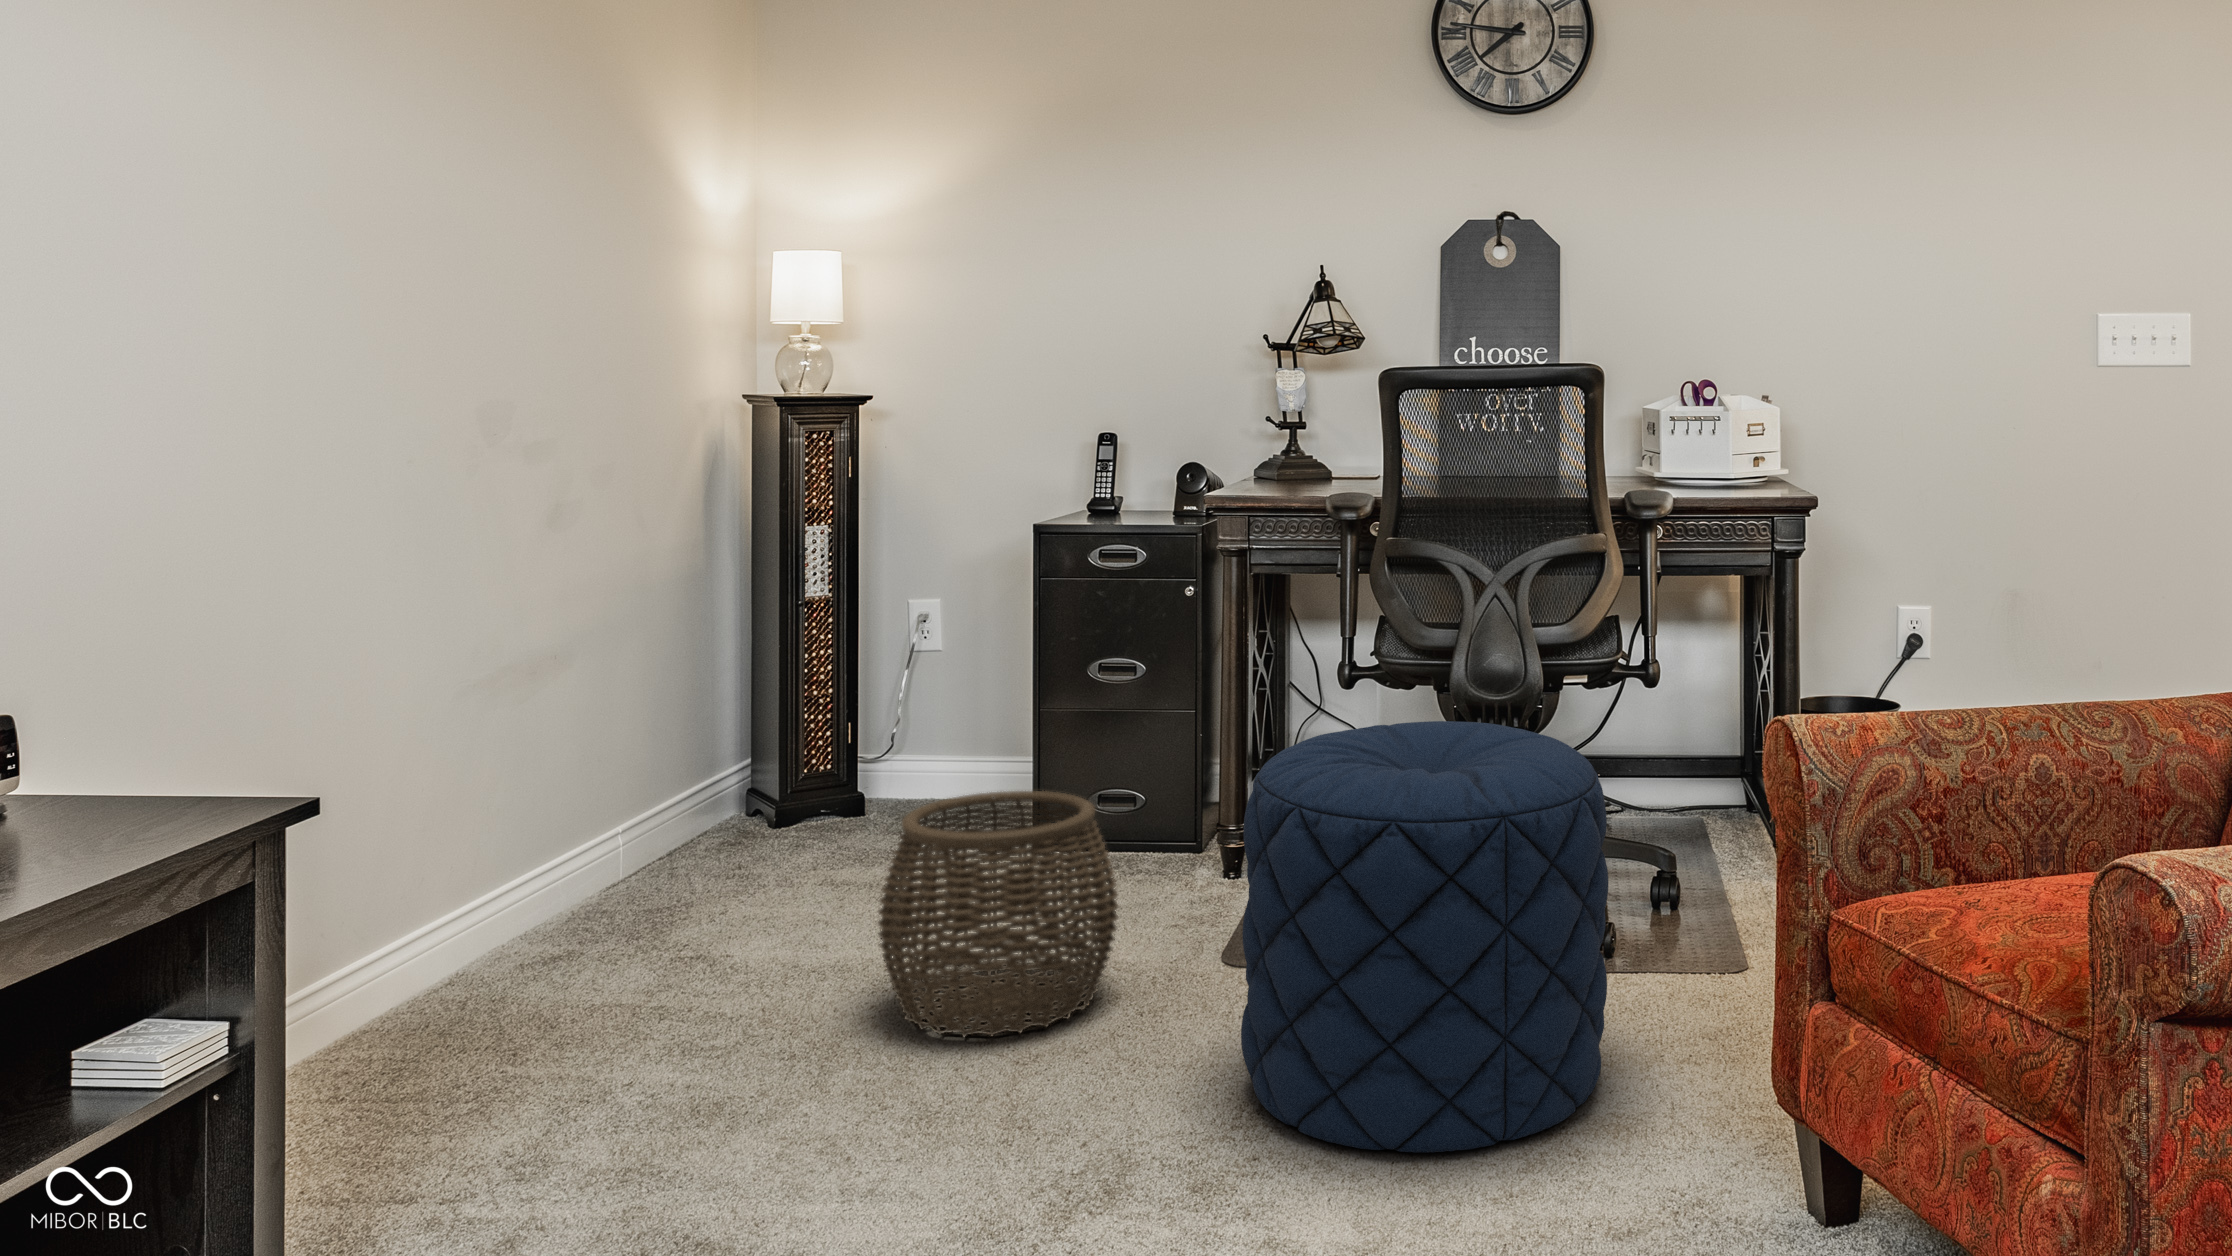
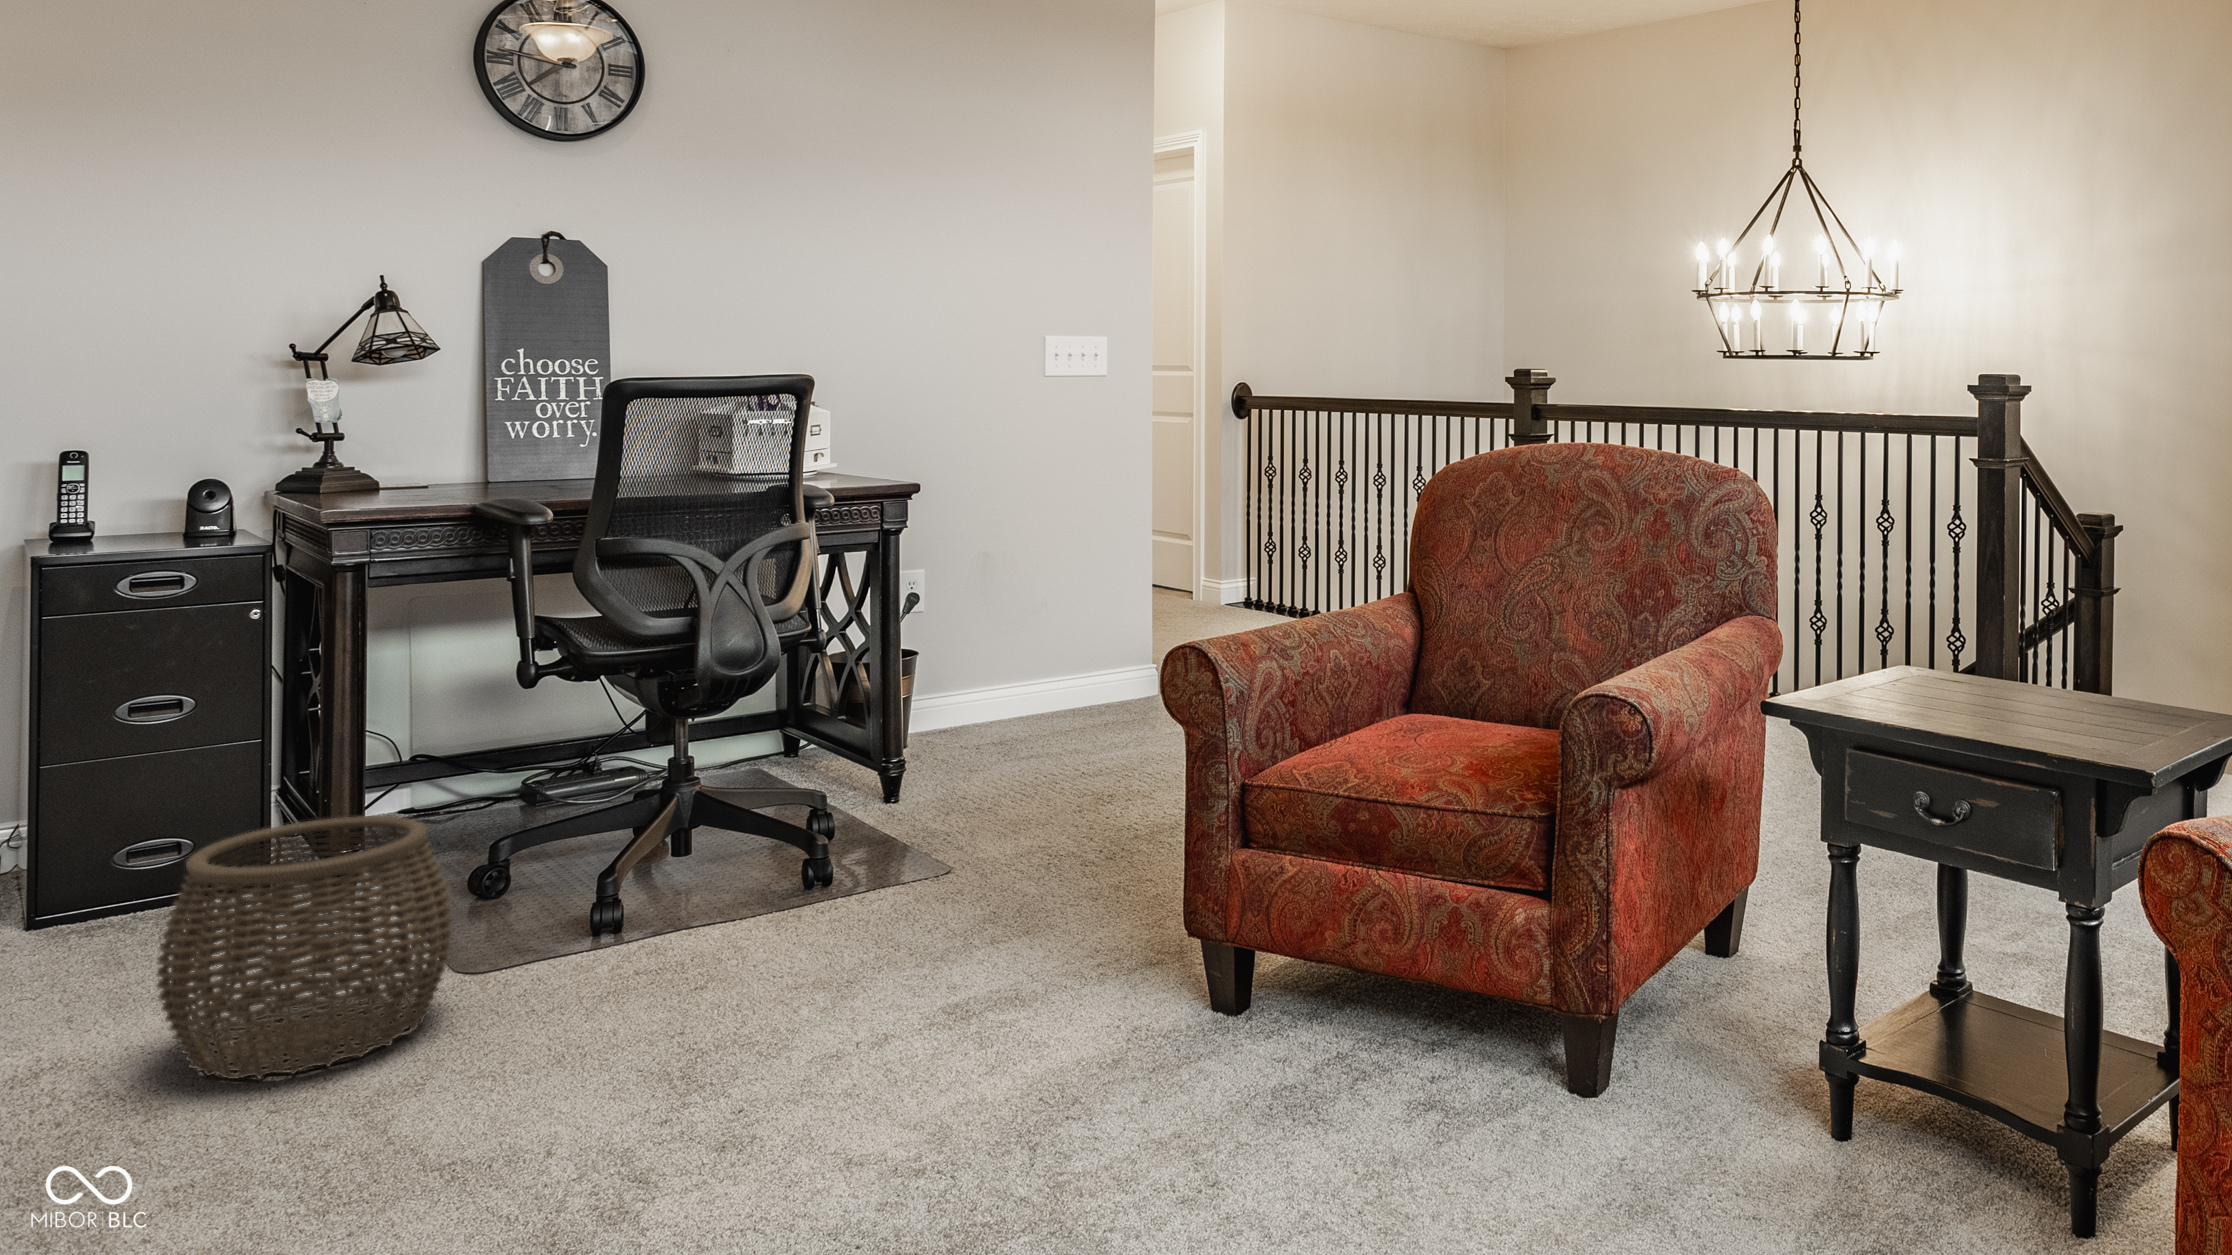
pouf: present [1241,721,1608,1153] -> none [667,674,985,1009]

